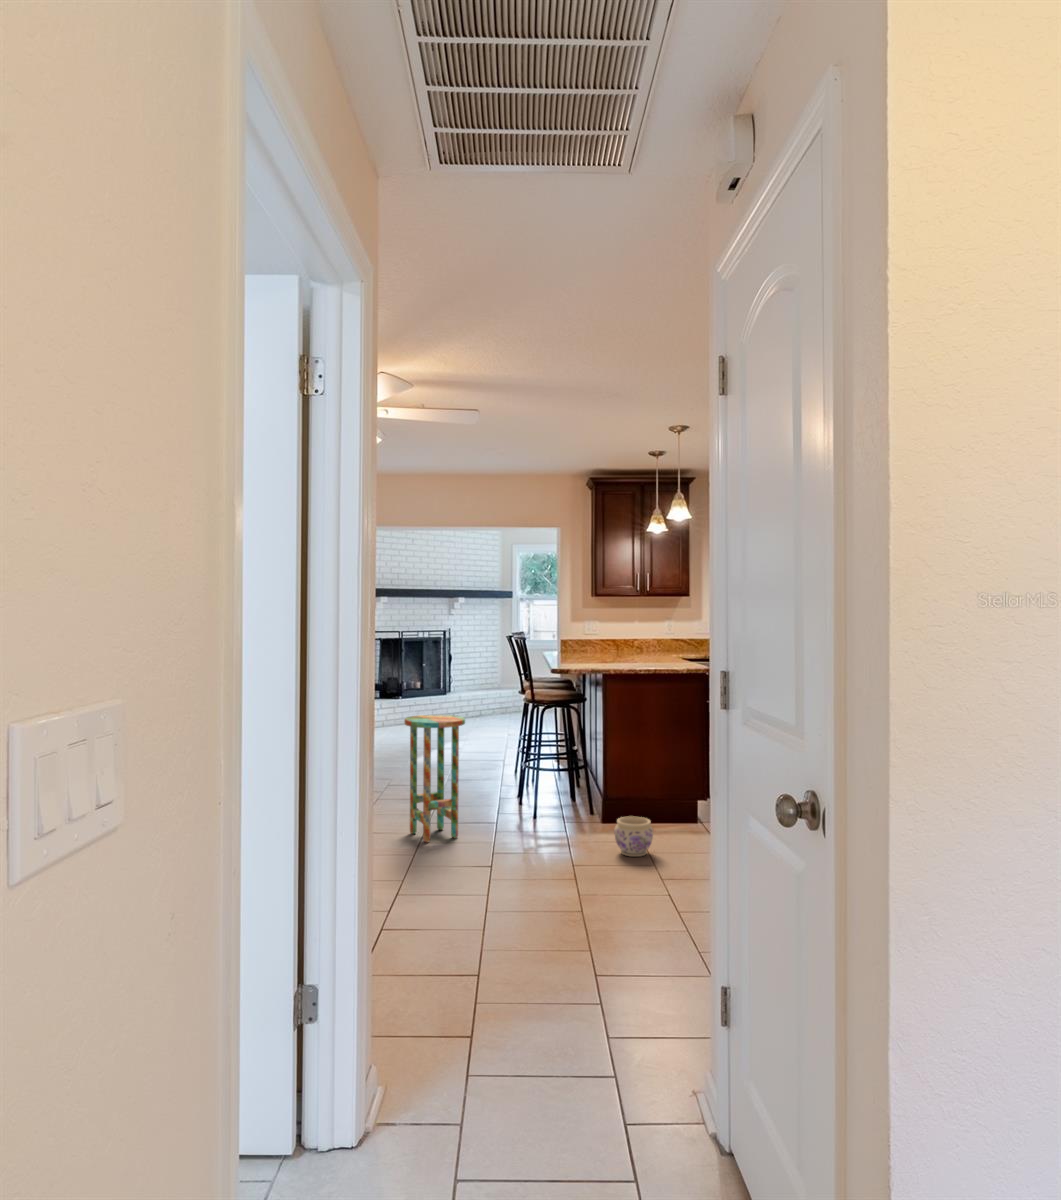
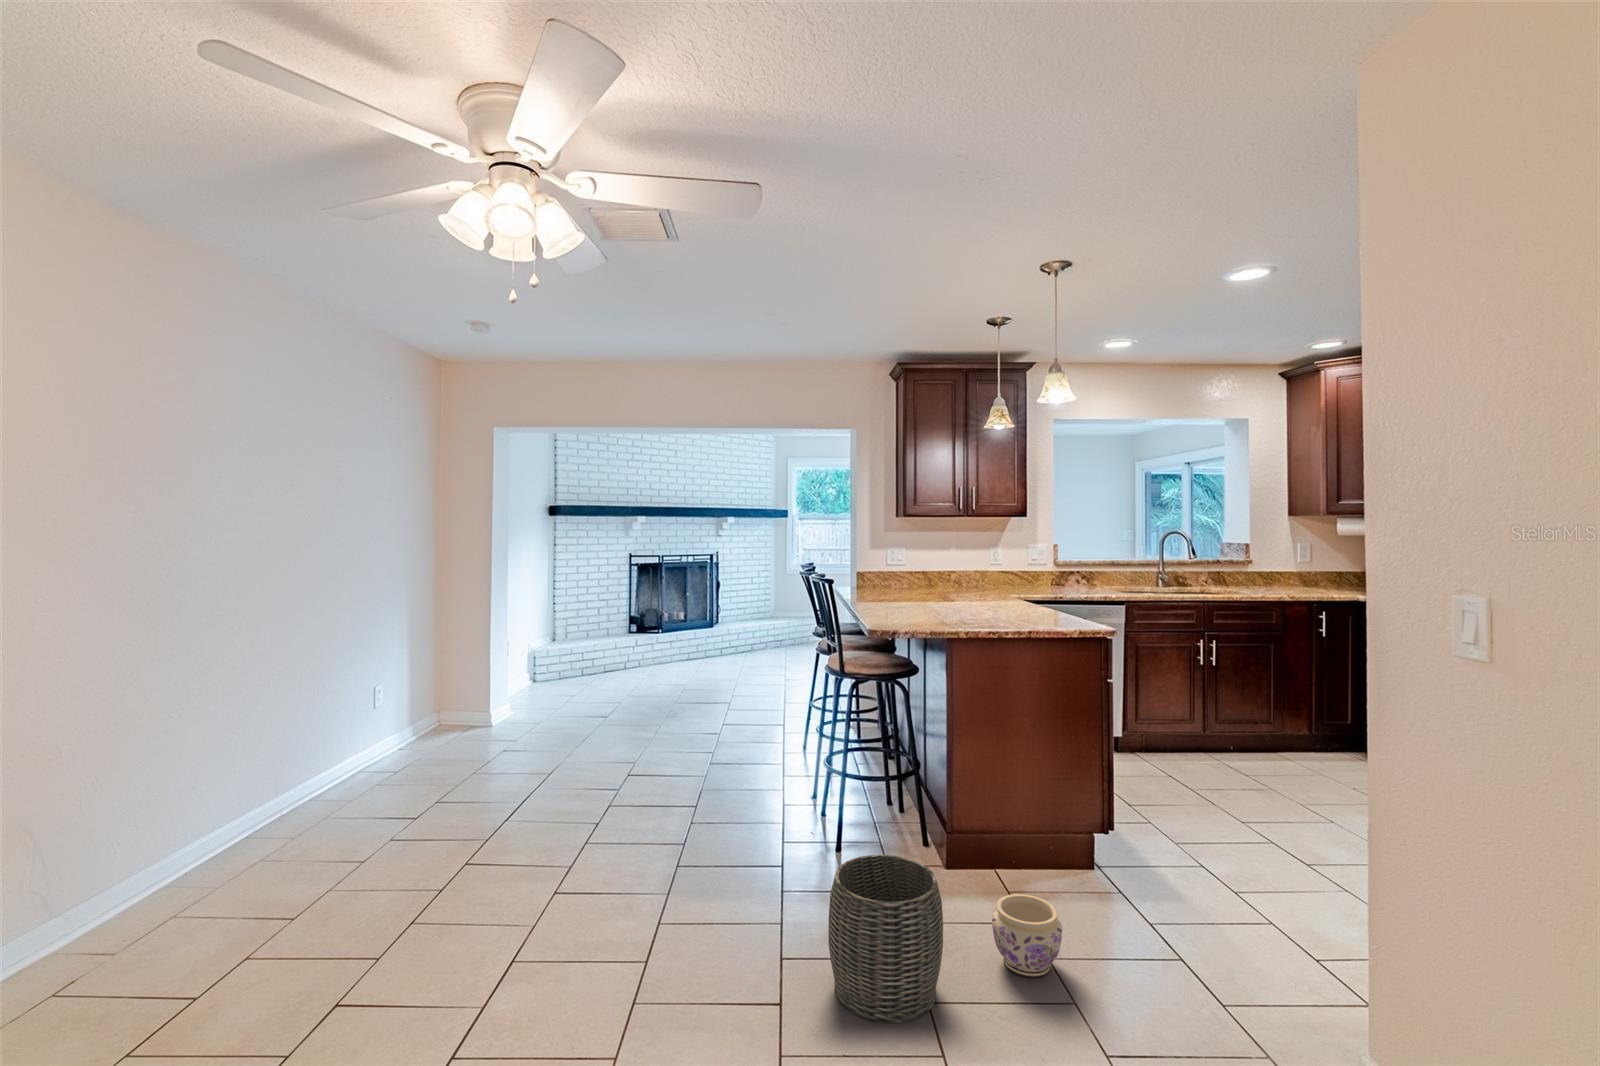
side table: present [404,714,465,842] -> none [636,706,735,929]
woven basket: none [517,790,581,869] -> present [828,855,943,1023]

